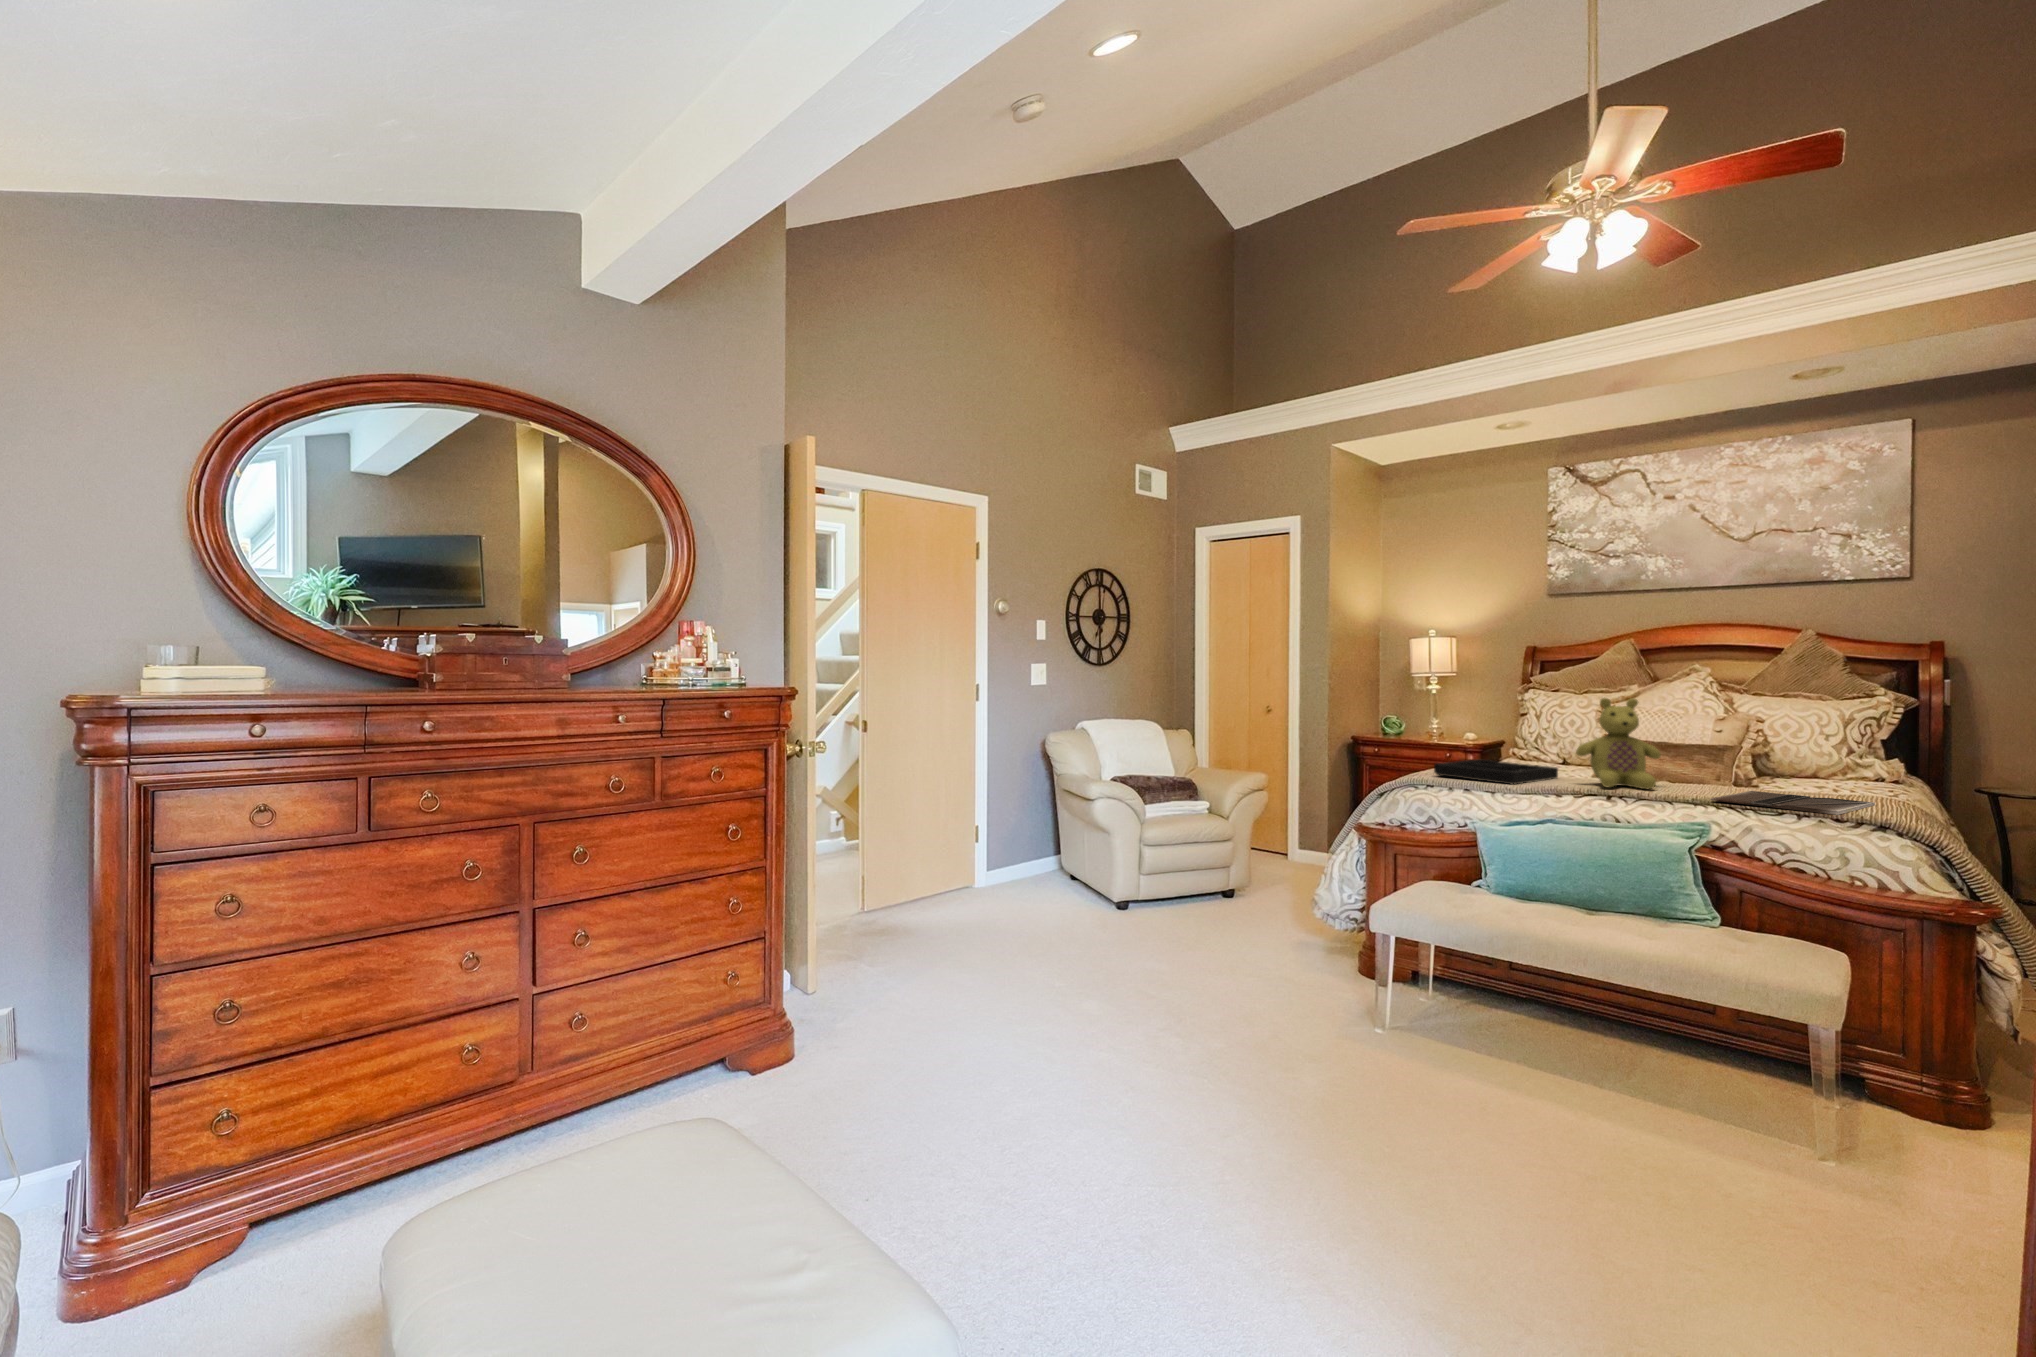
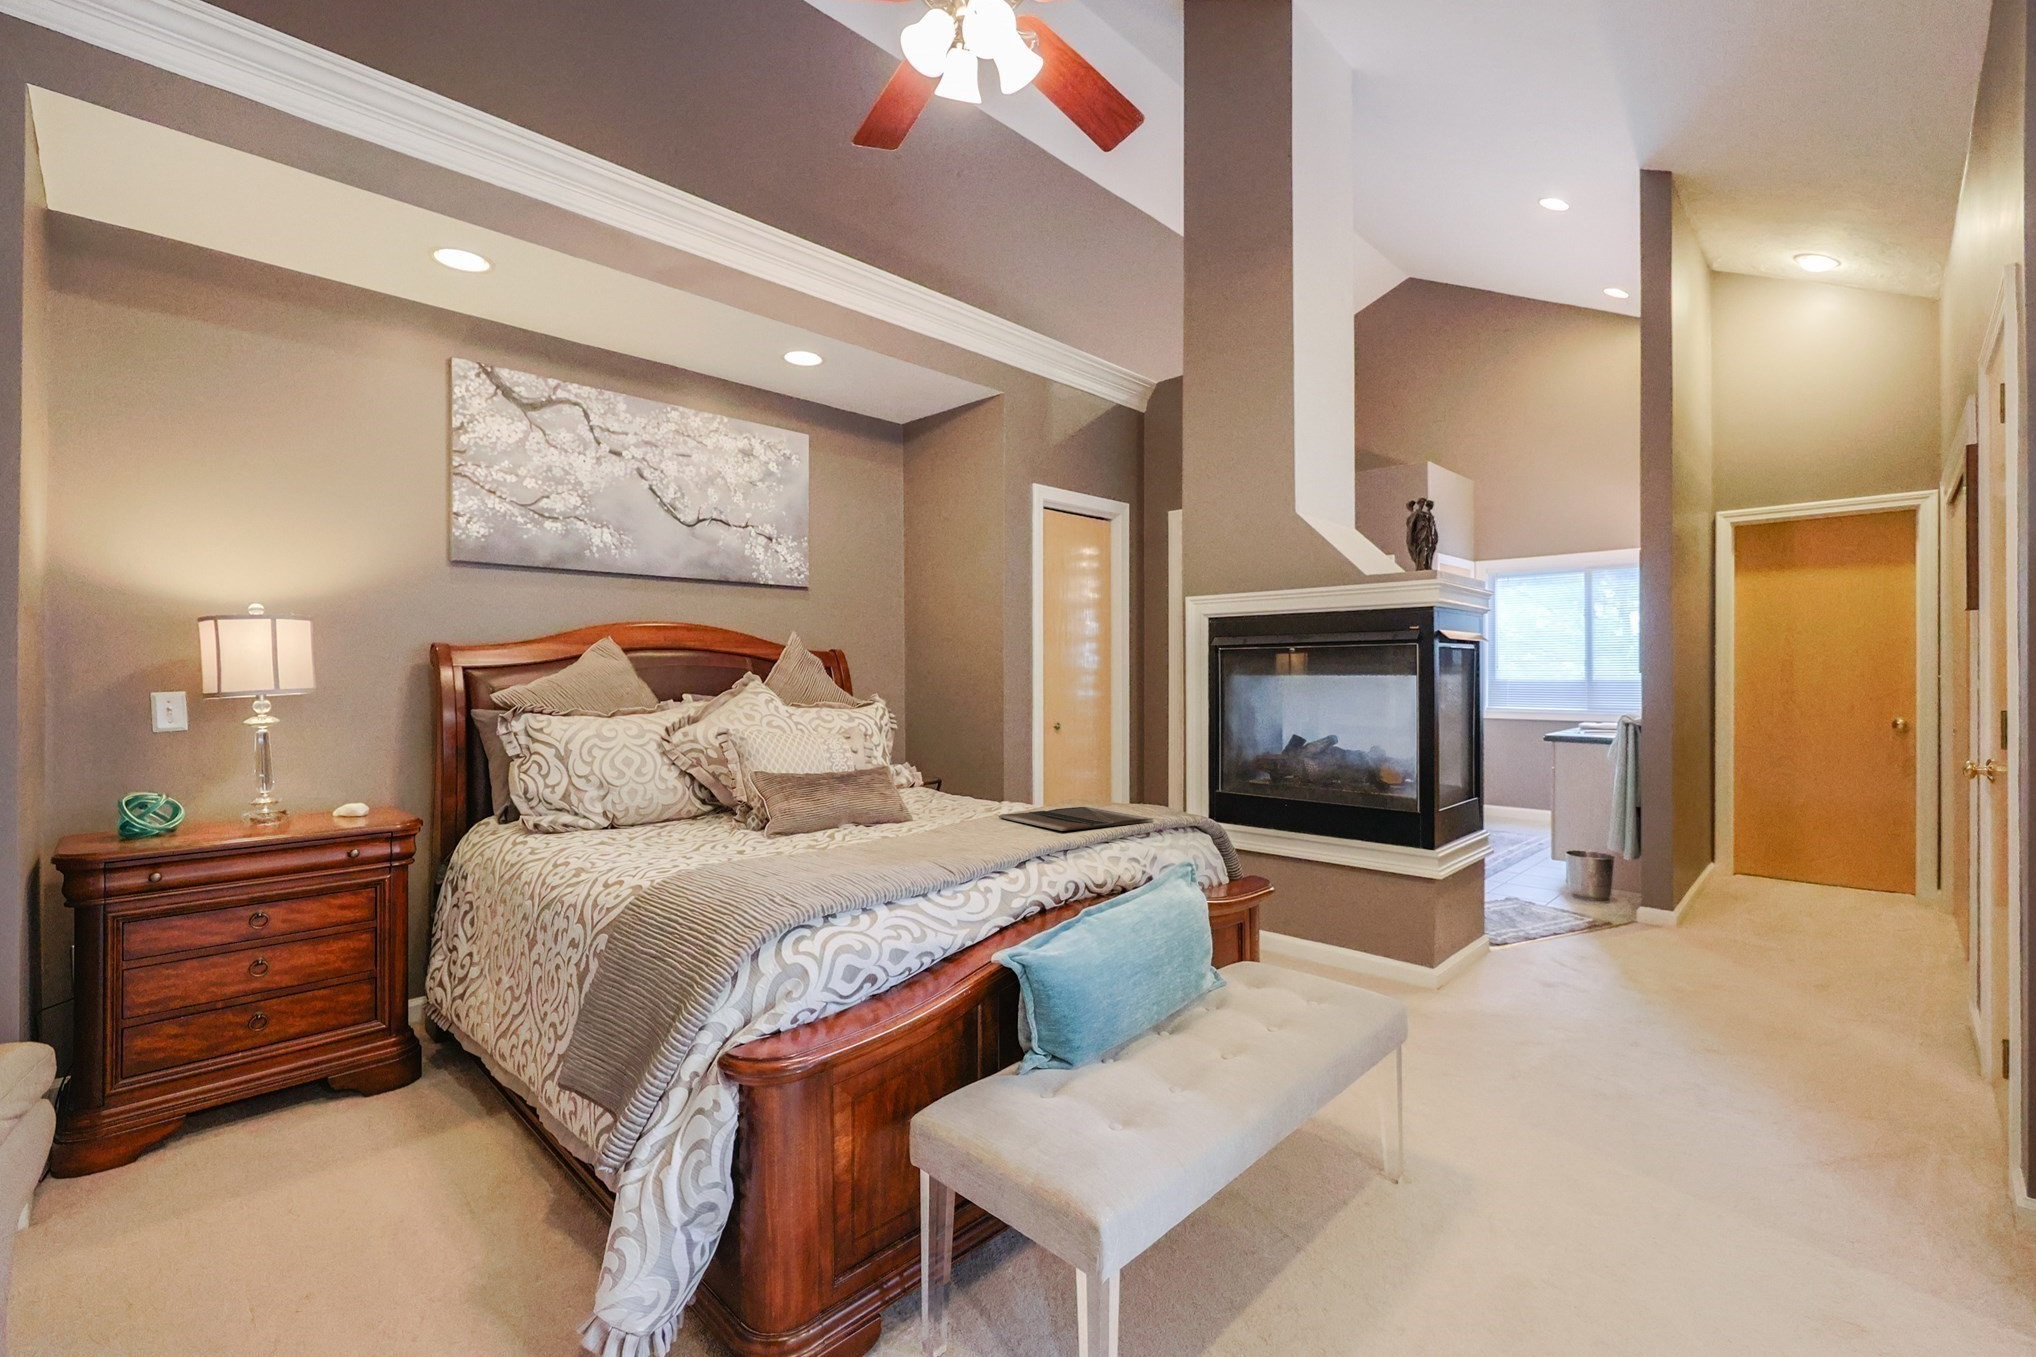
stuffed bear: present [1576,698,1661,789] -> none [867,713,961,841]
decorative tray: present [1434,759,1558,785] -> none [671,827,854,881]

